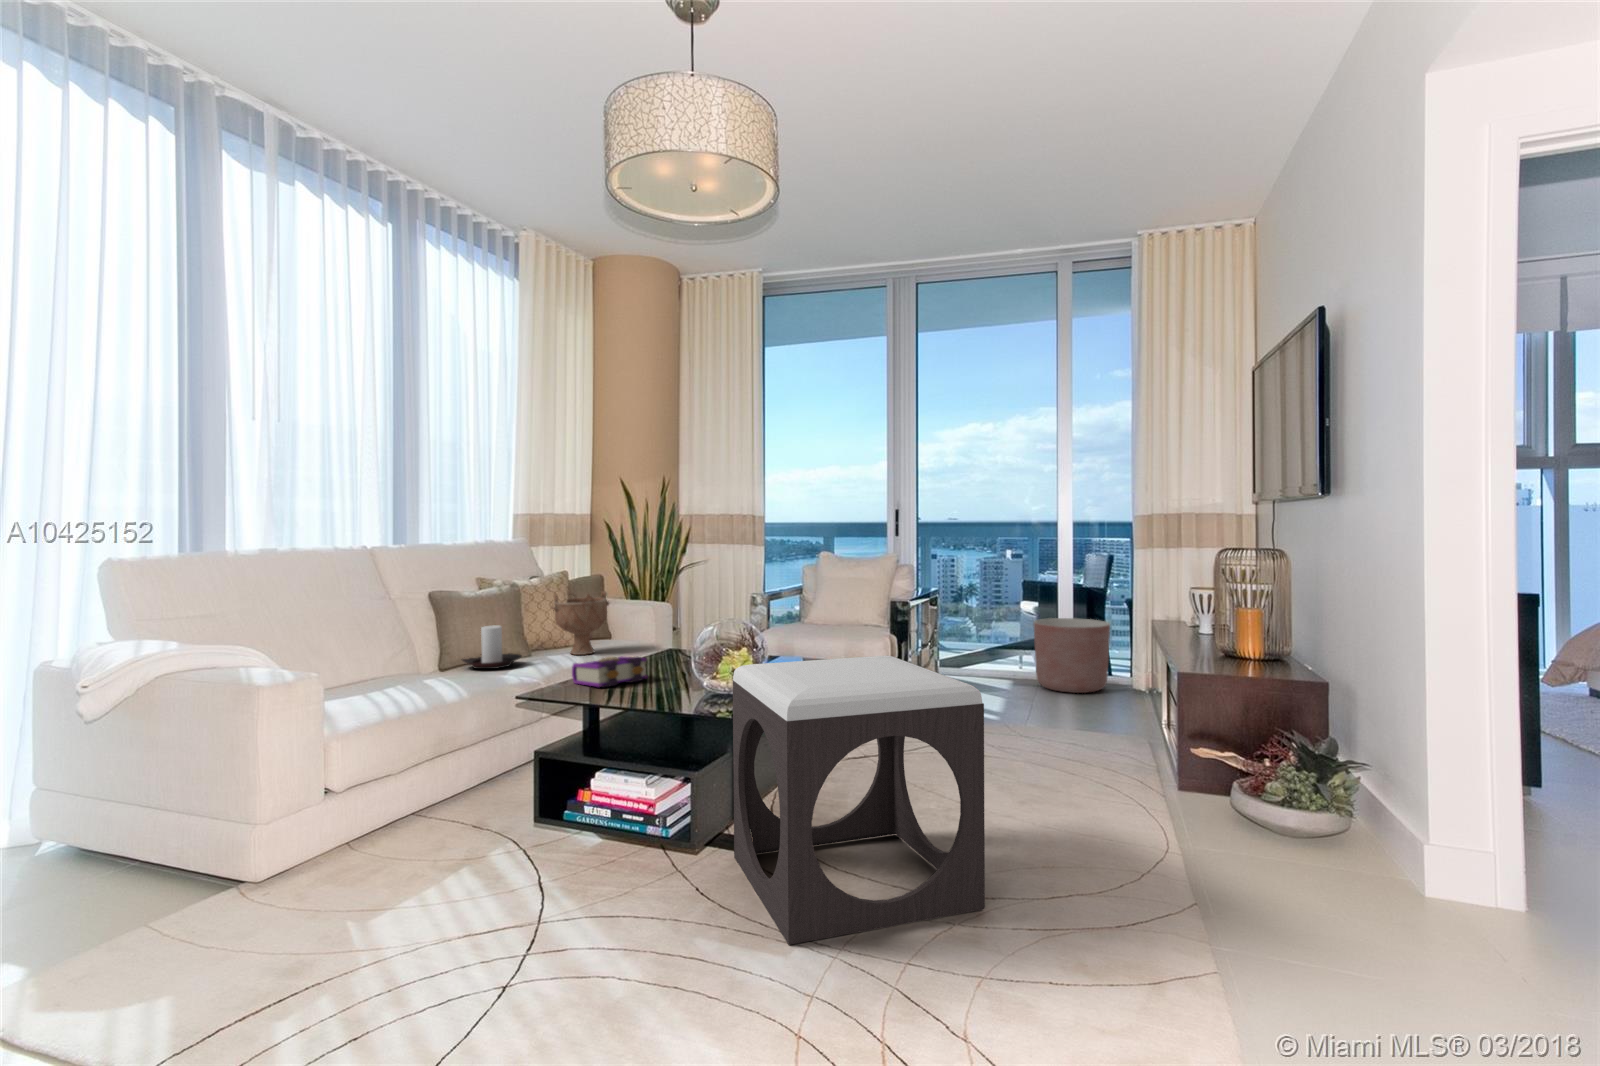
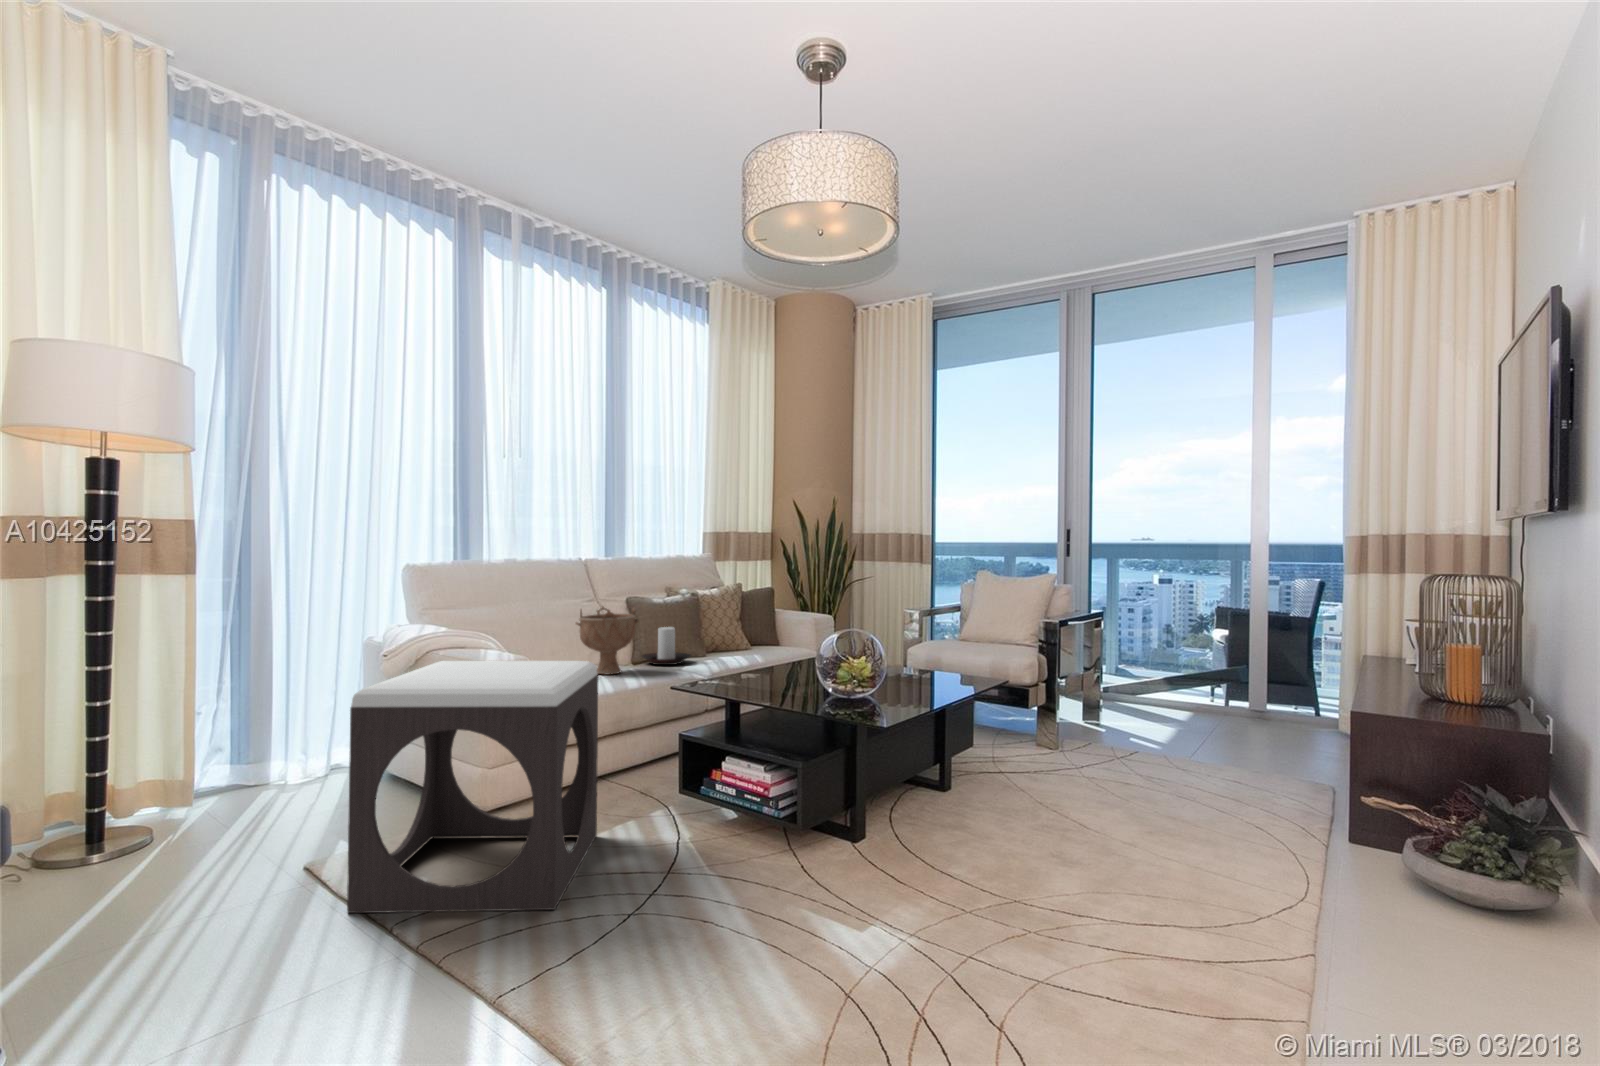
decorative bowl: present [551,591,609,655] -> present [576,606,639,675]
planter: present [1034,618,1110,693] -> none [1217,649,1308,731]
footstool: present [733,655,985,945] -> present [347,661,598,913]
book: present [572,657,647,687] -> none [724,658,789,685]

